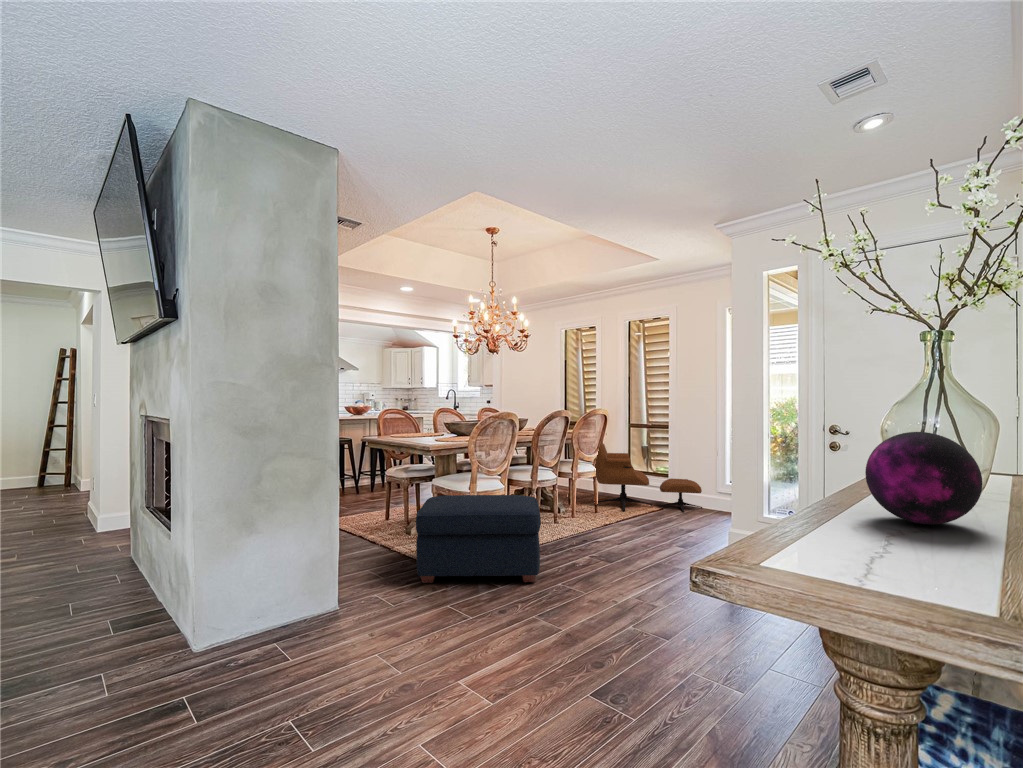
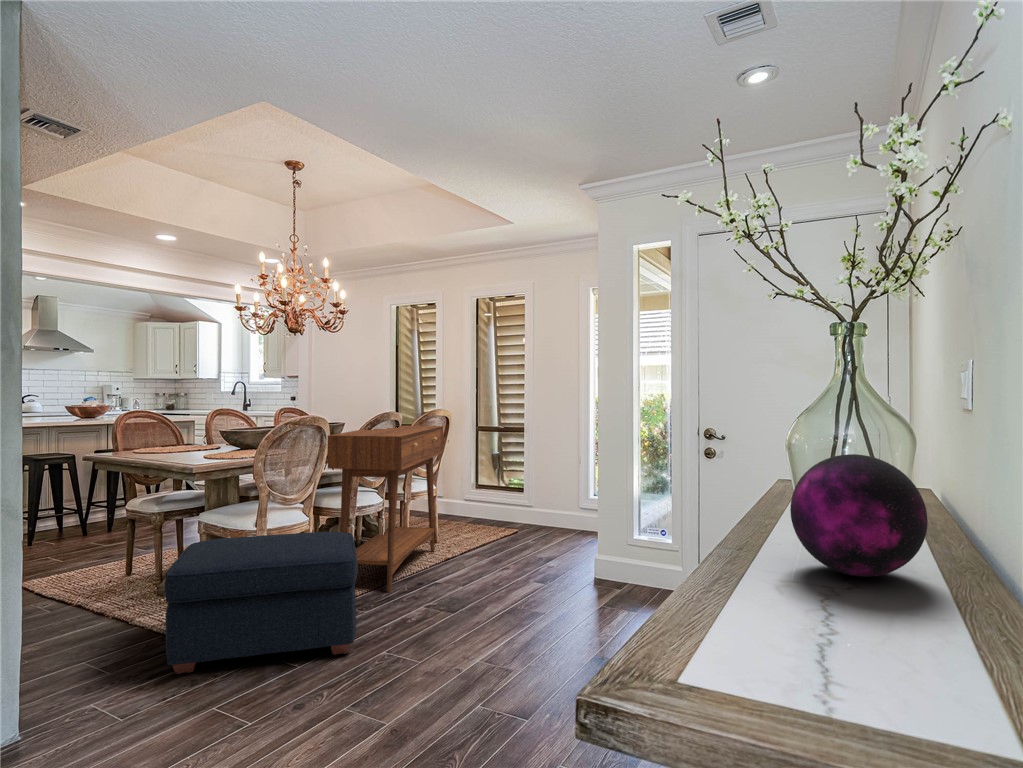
console table: none [518,421,603,546] -> present [328,426,443,593]
lounge chair: present [595,441,702,512] -> none [420,417,561,538]

